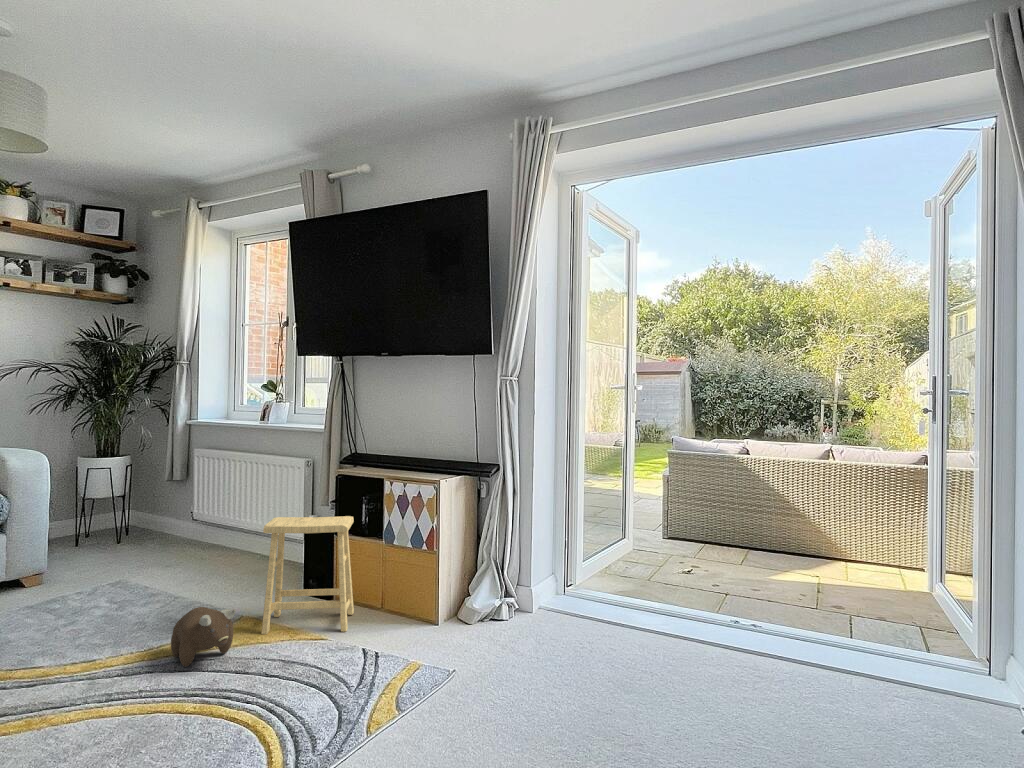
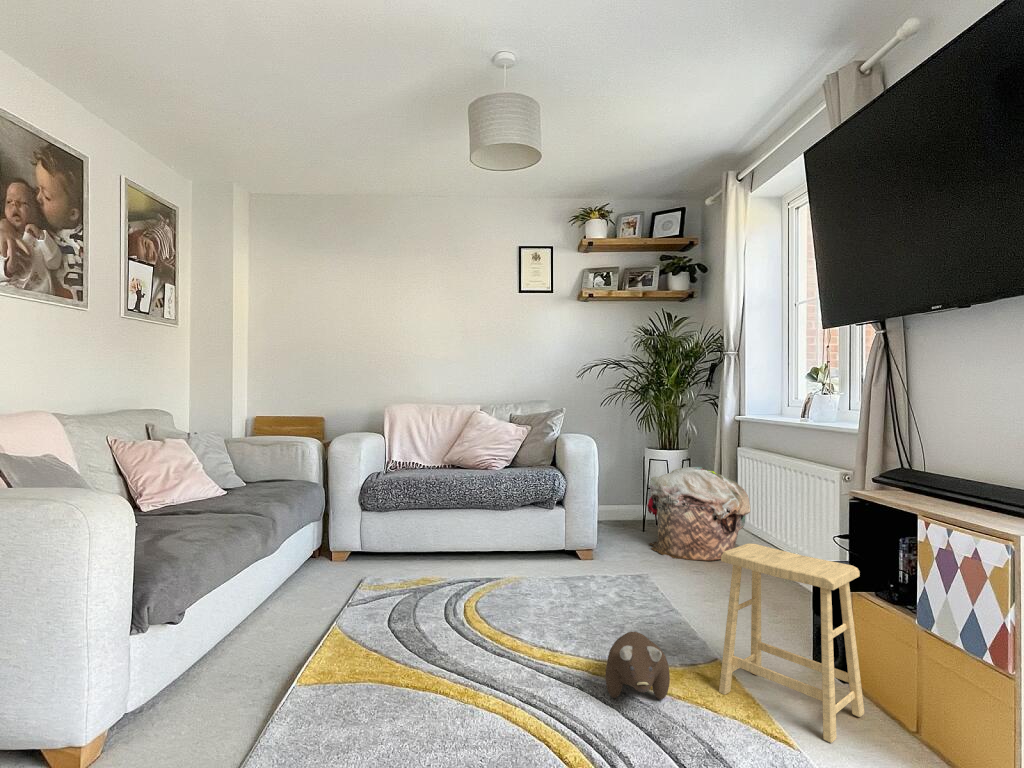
laundry basket: none [95,473,215,566] -> present [647,467,751,561]

